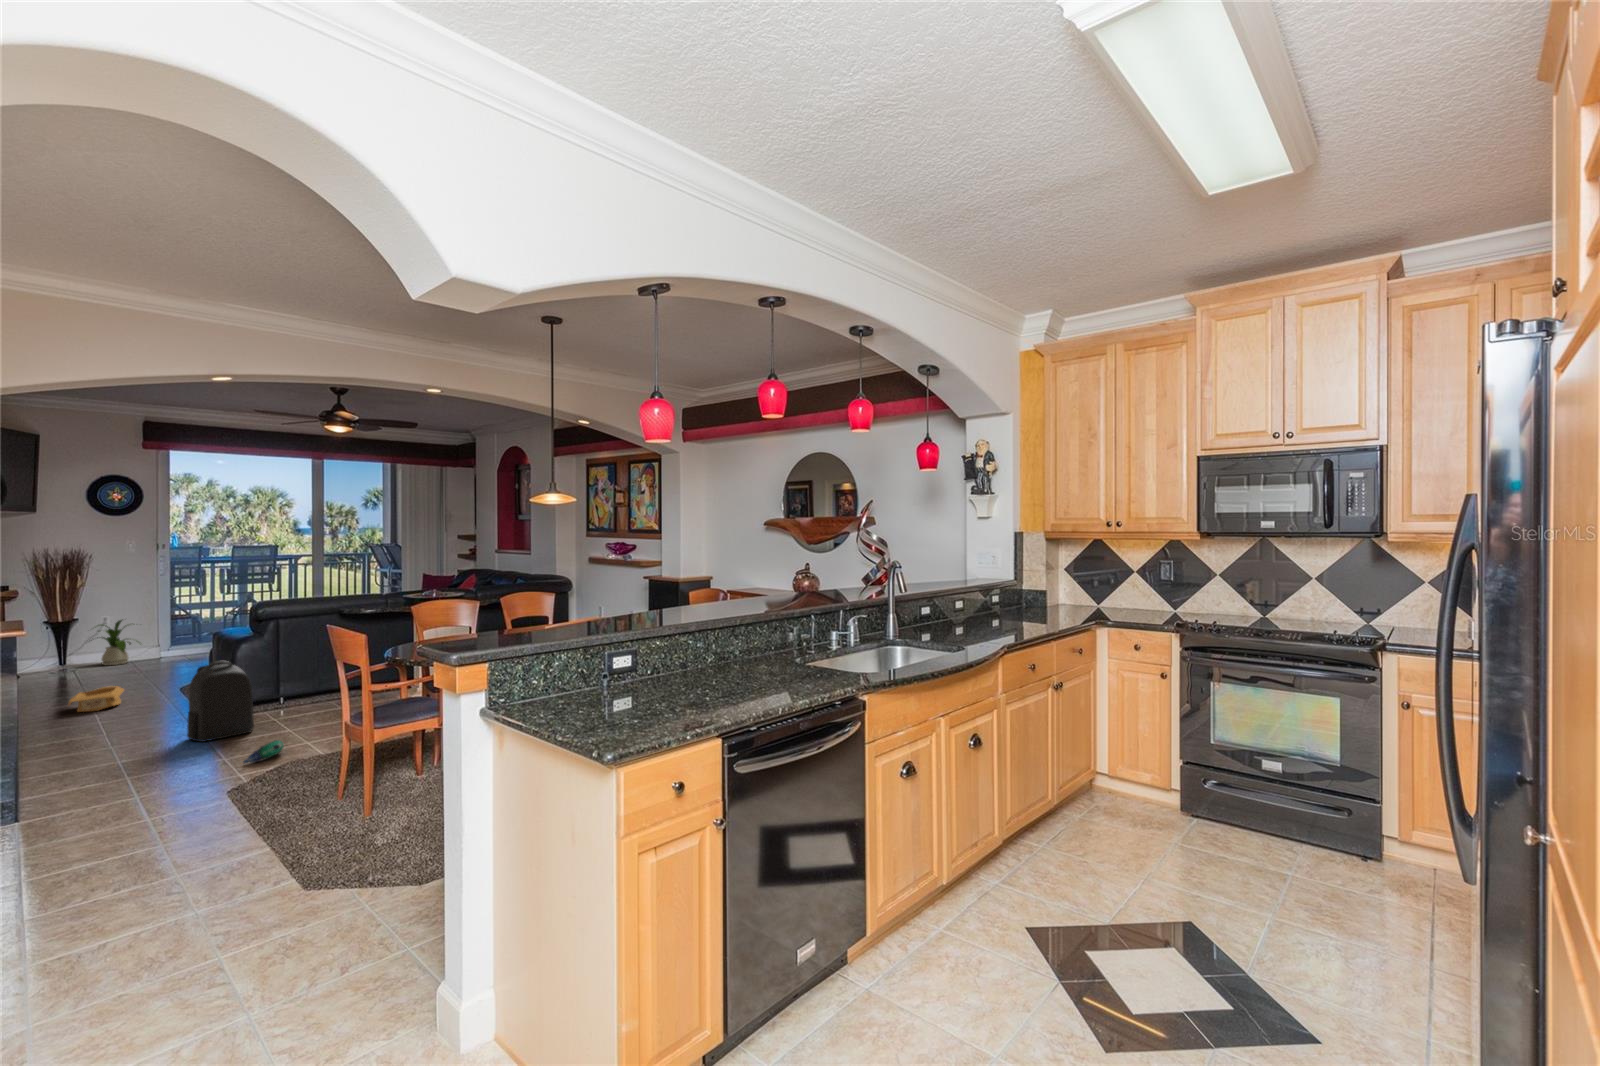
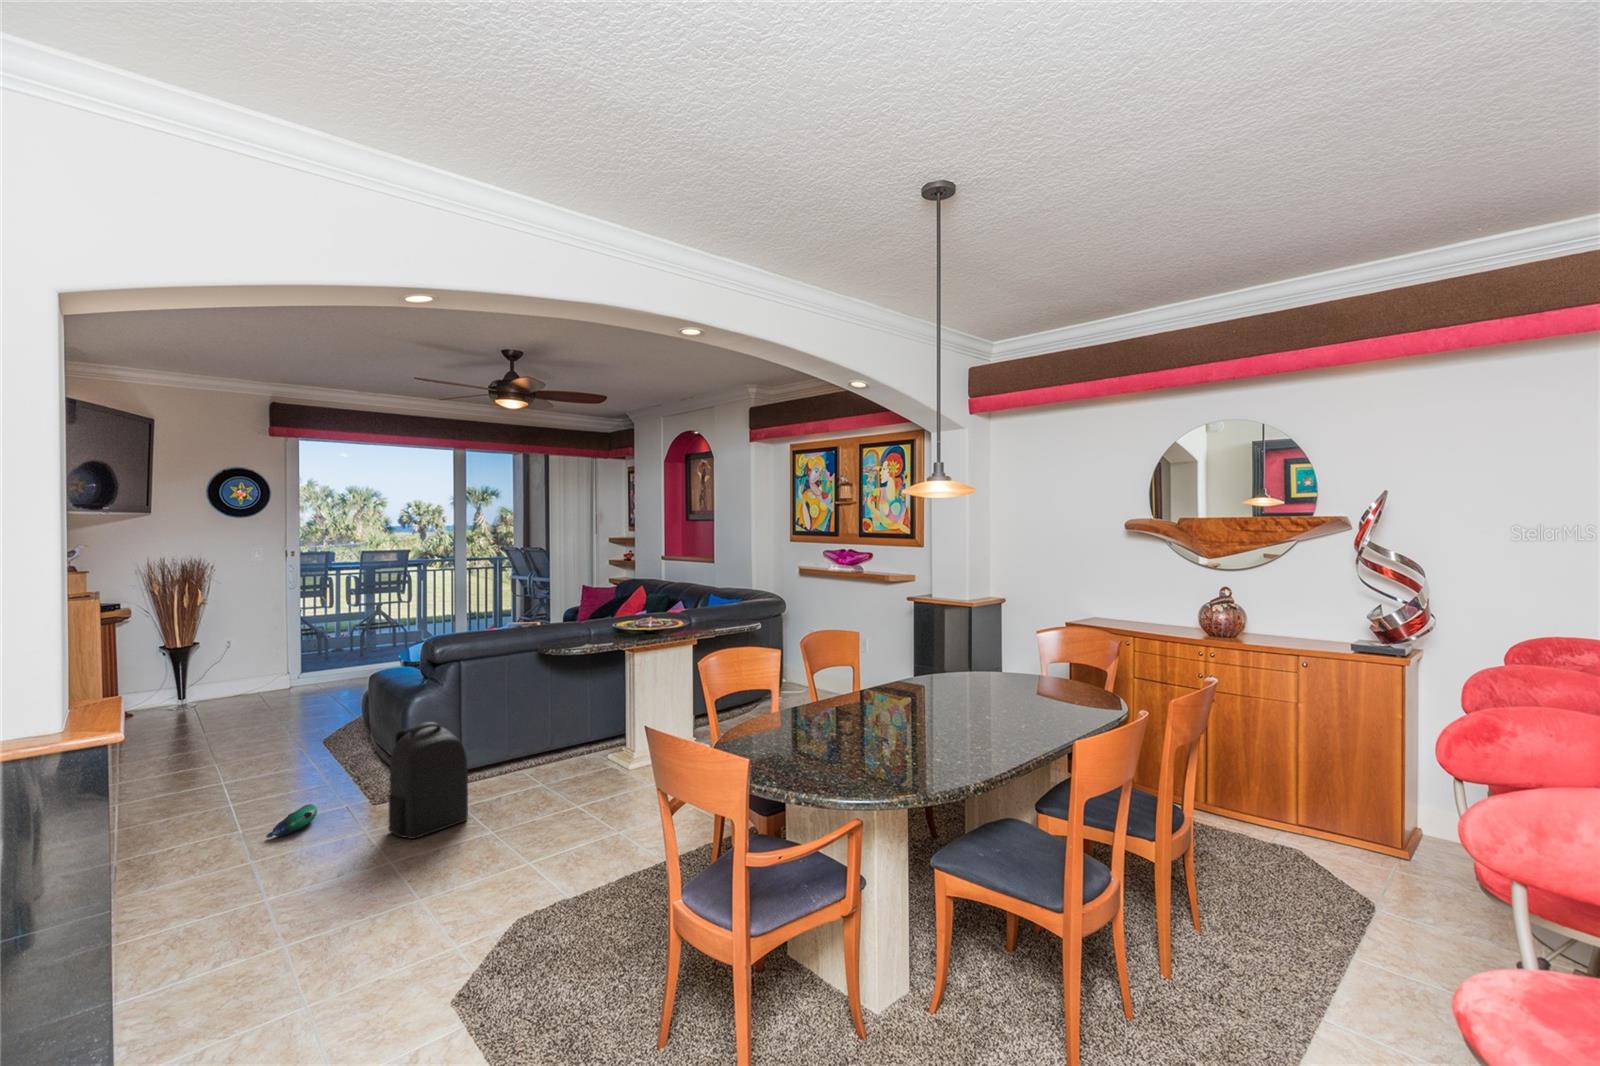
house plant: present [91,620,131,665] -> none [207,641,272,698]
cardboard box: present [68,686,124,712] -> none [212,739,277,777]
plush toy: present [244,740,284,763] -> present [266,804,317,838]

